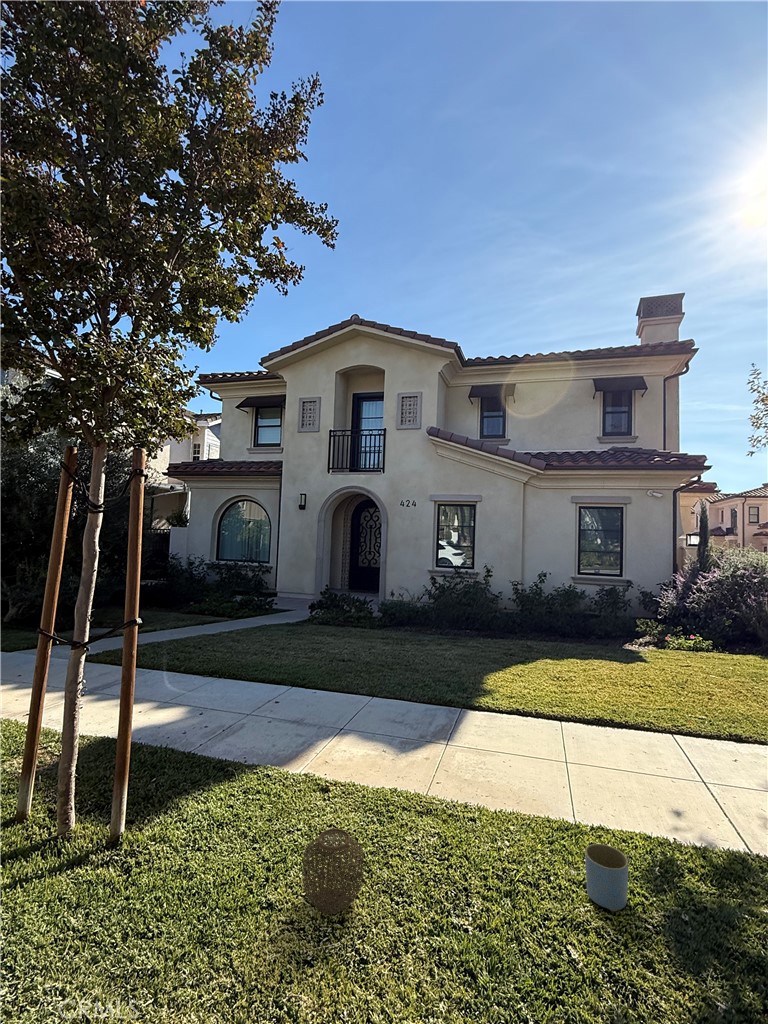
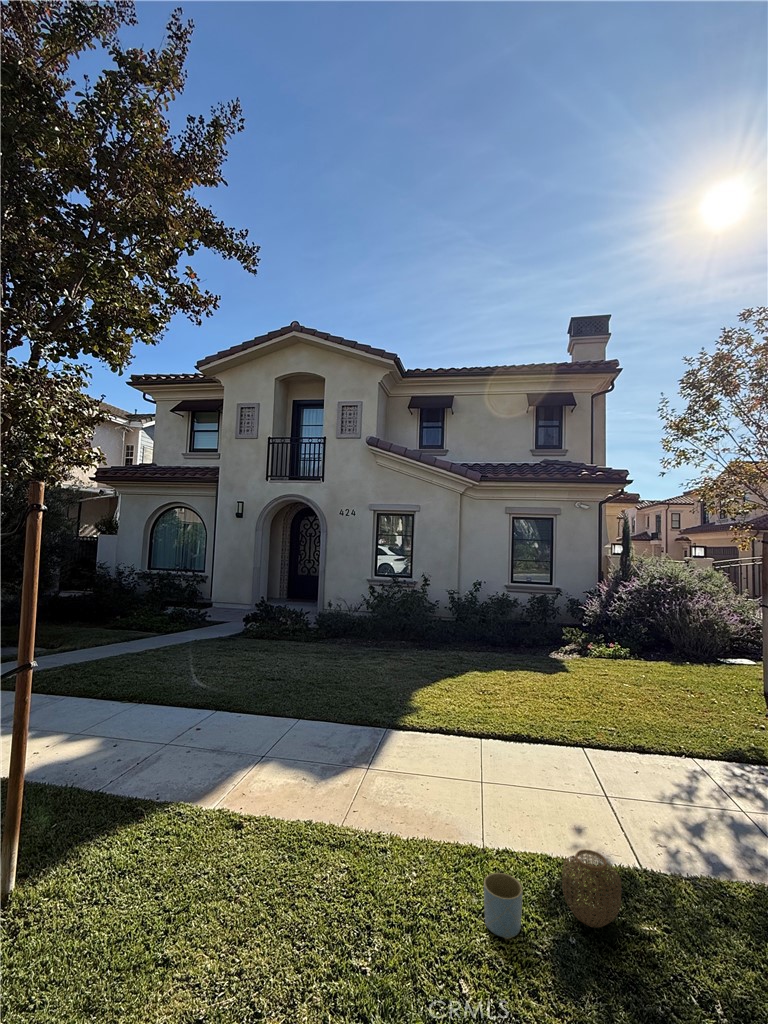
woven basket: present [303,829,364,914] -> present [562,849,621,927]

